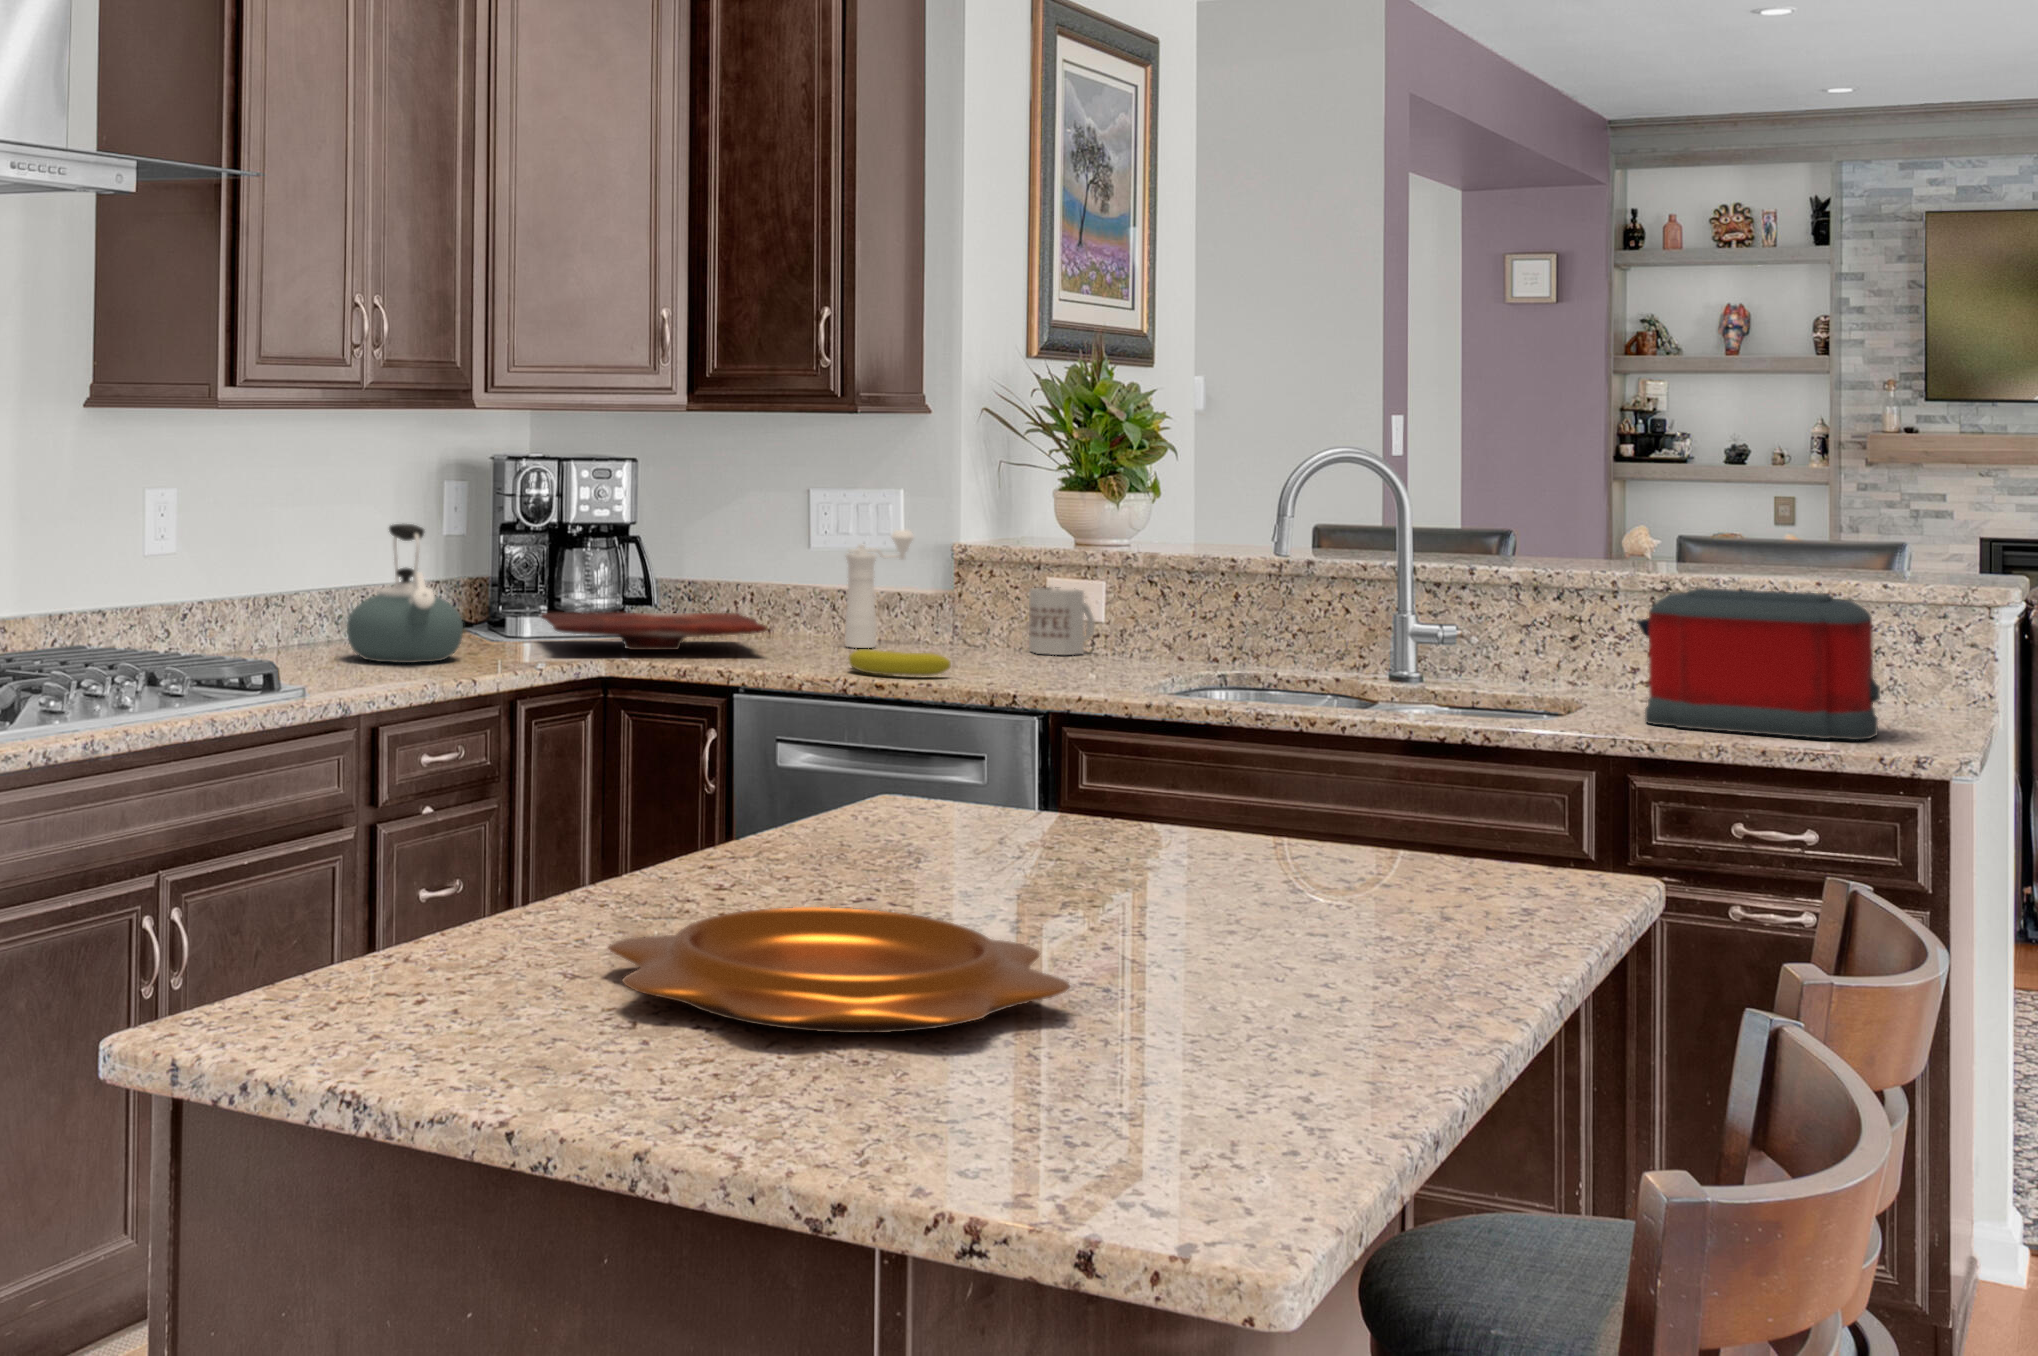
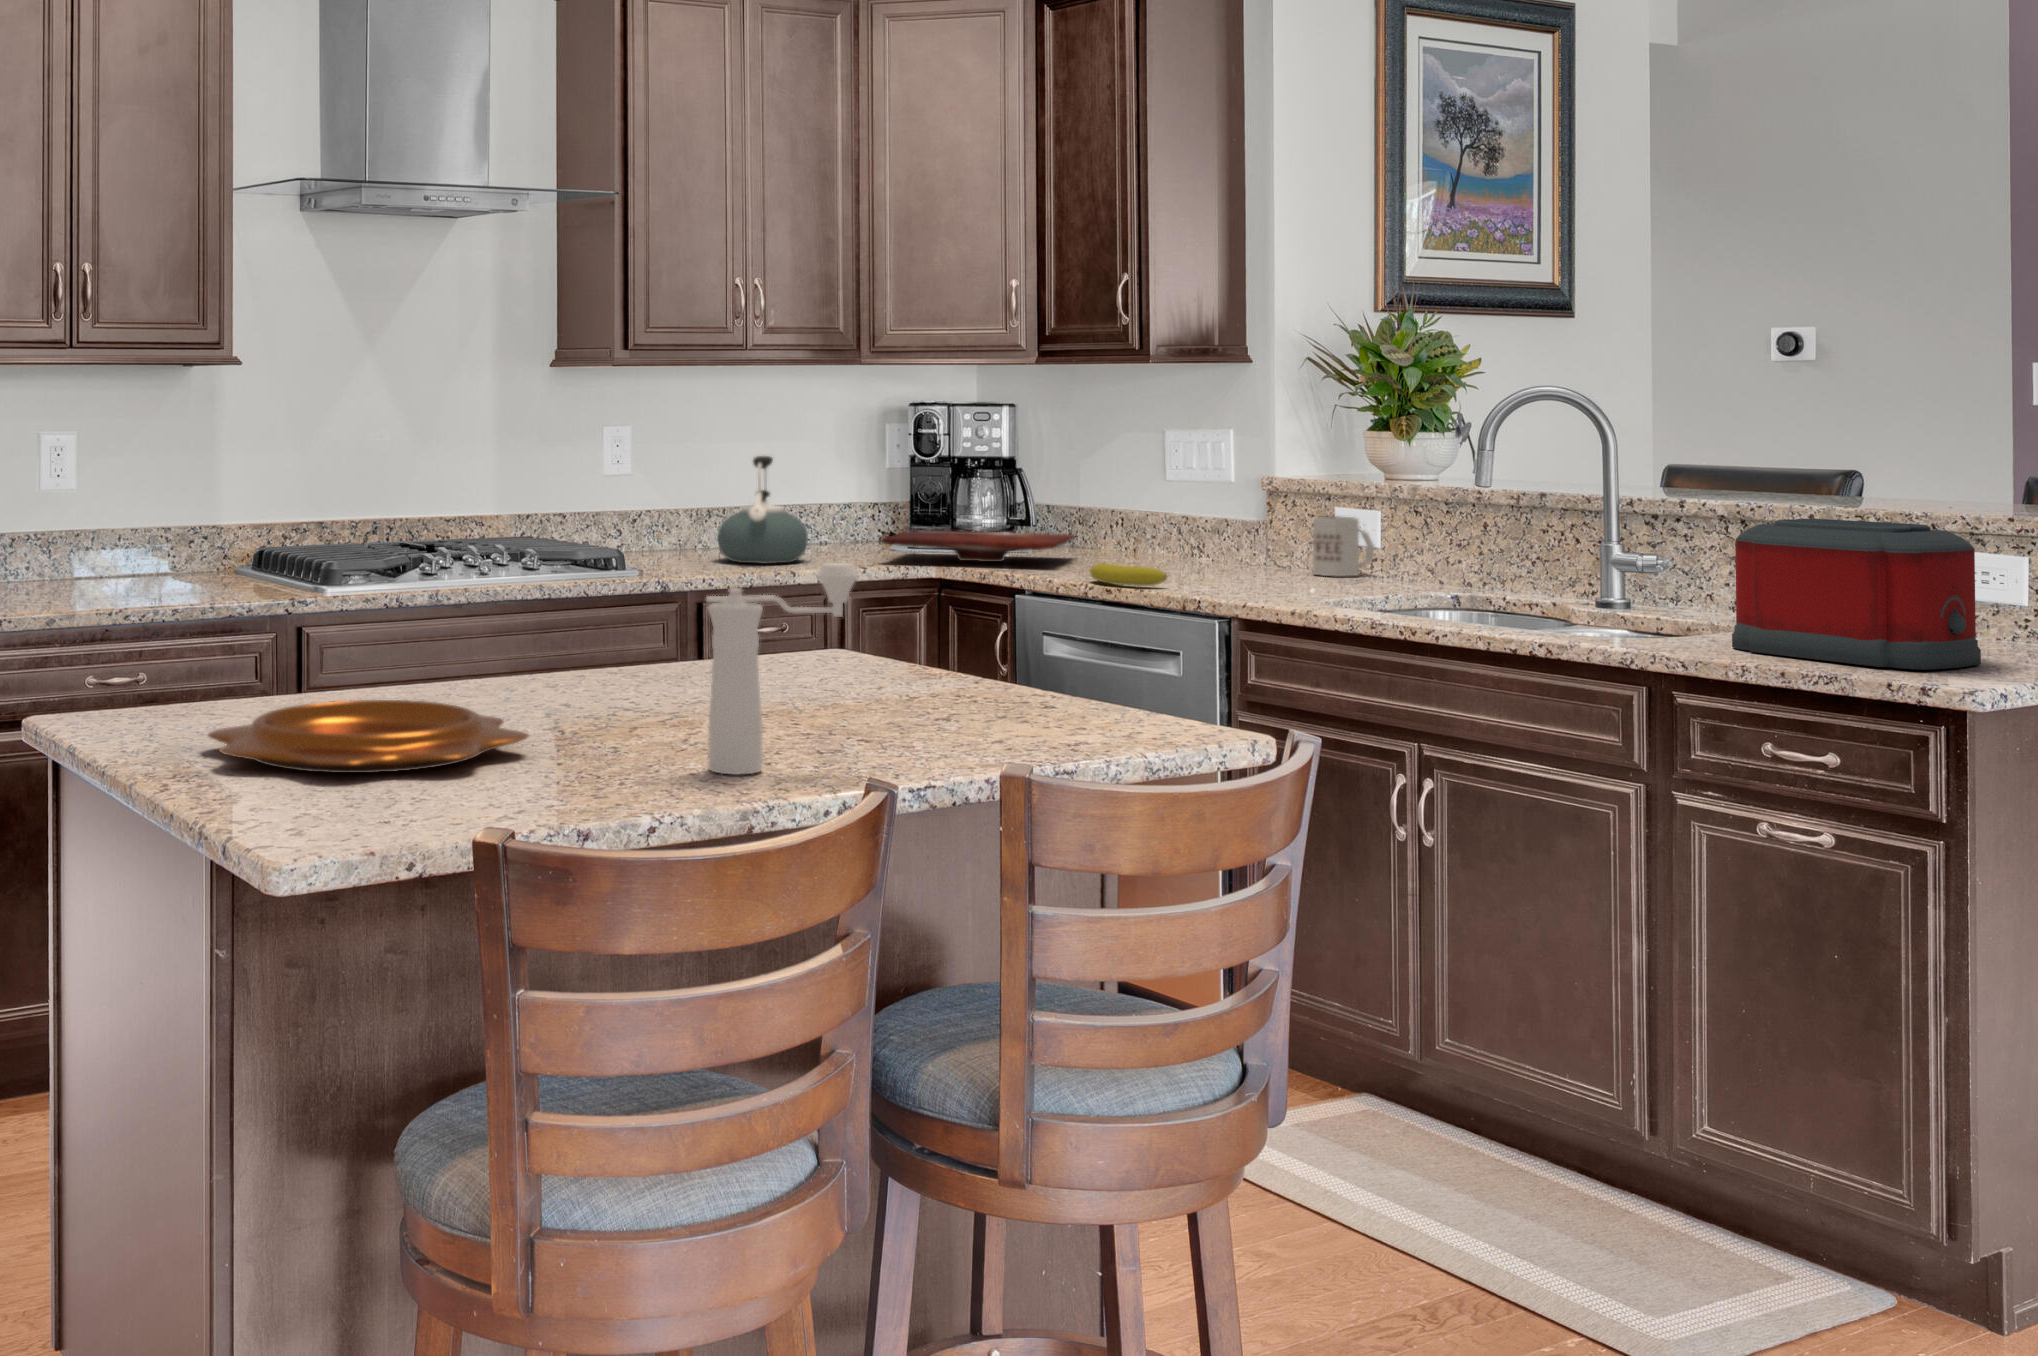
pepper mill: present [845,530,914,648] -> present [706,563,858,775]

